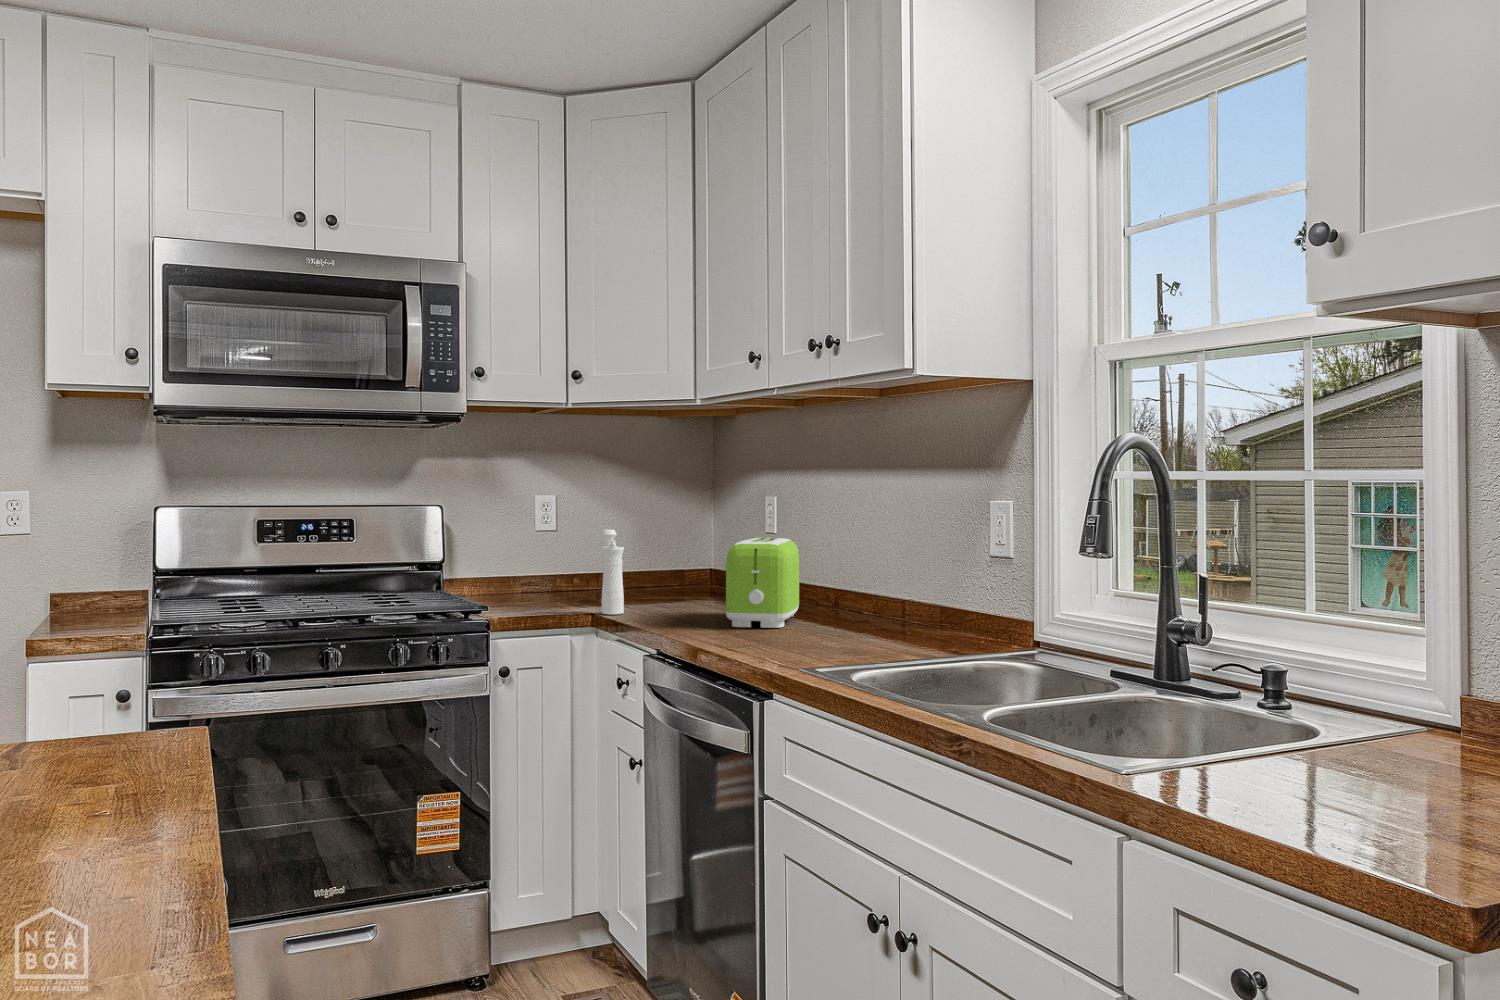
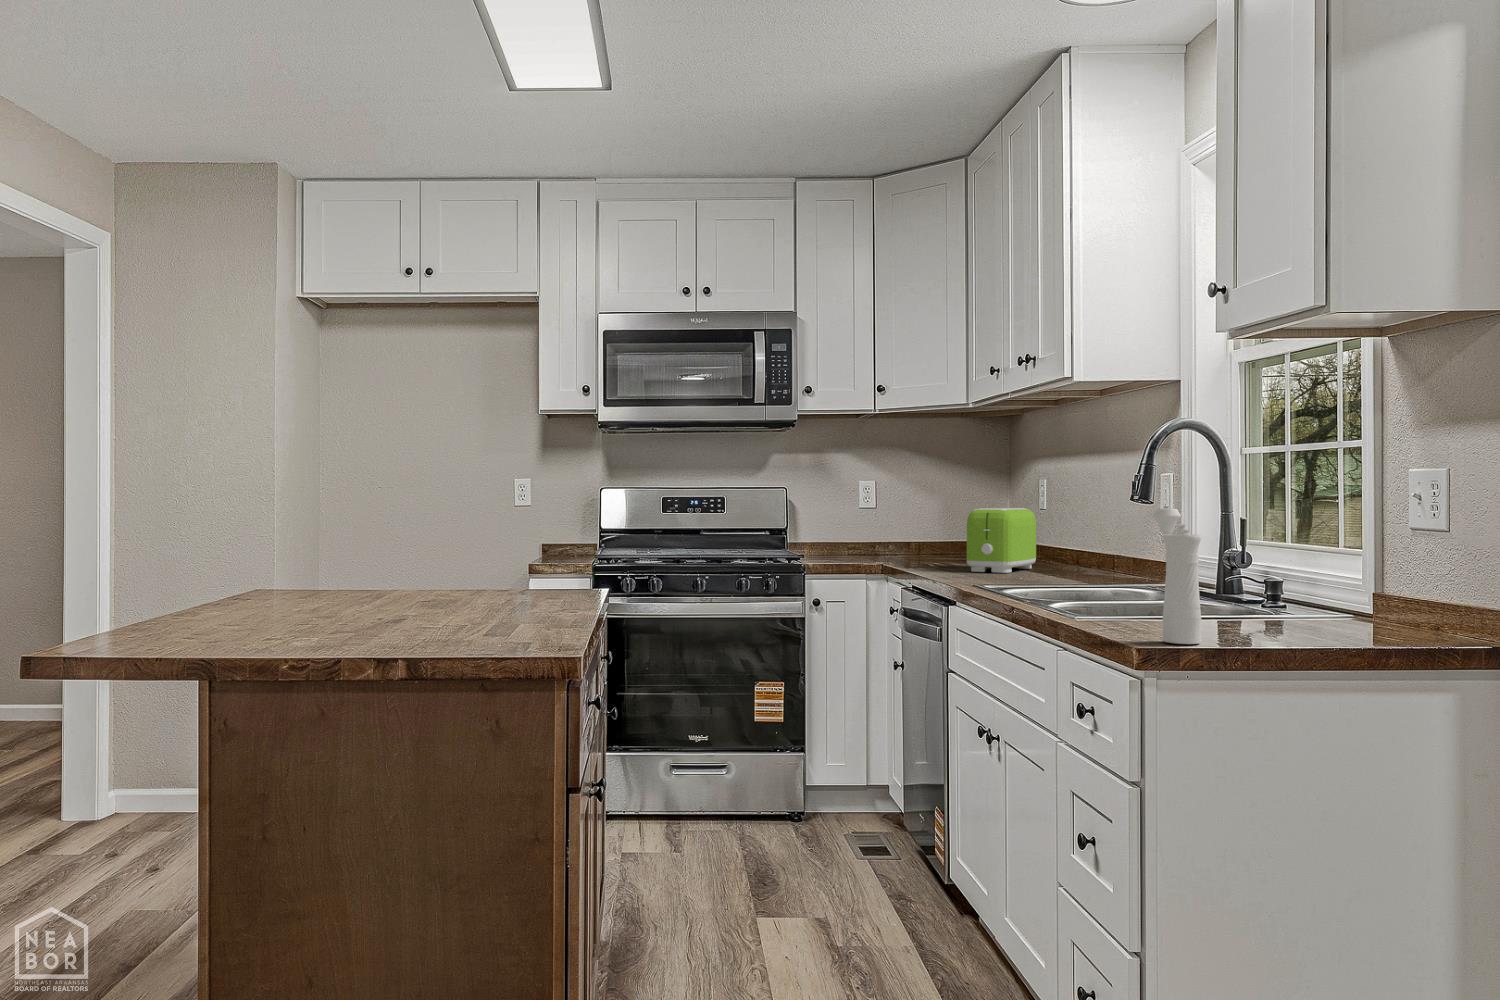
pepper mill: present [600,529,624,615] -> present [1153,509,1202,644]

